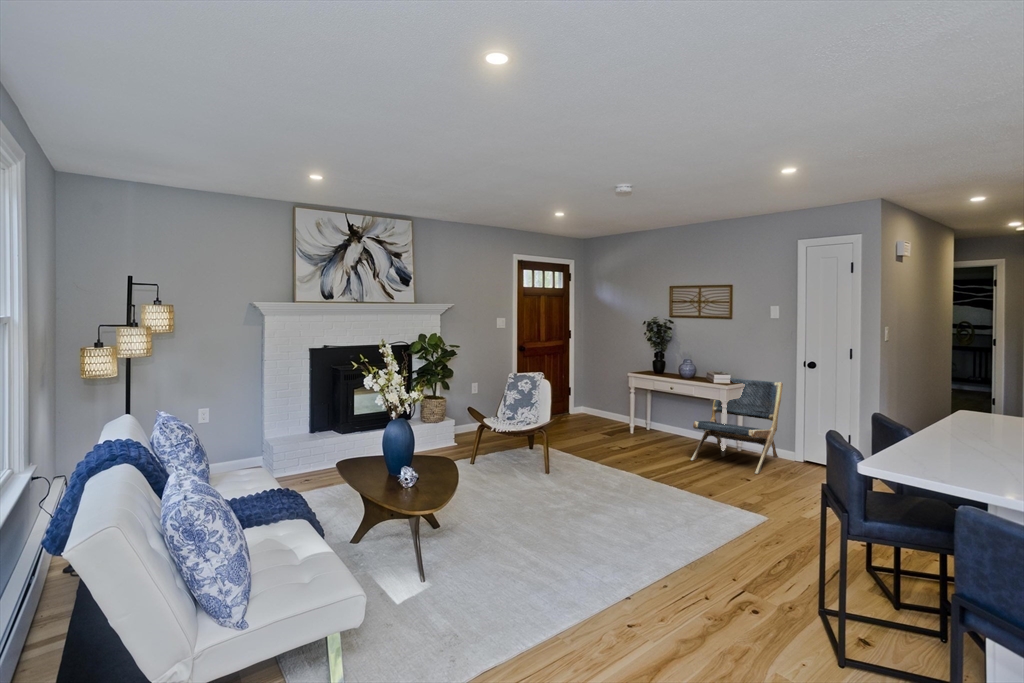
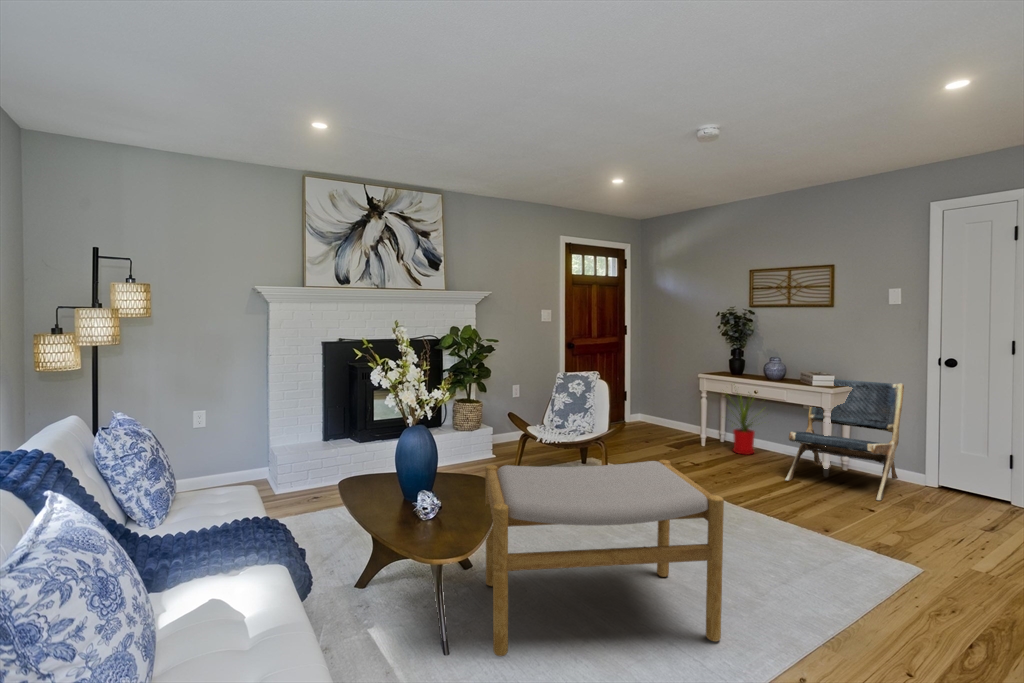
house plant: none [639,378,688,440] -> present [727,395,759,455]
footstool: none [450,443,615,579] -> present [485,460,724,656]

